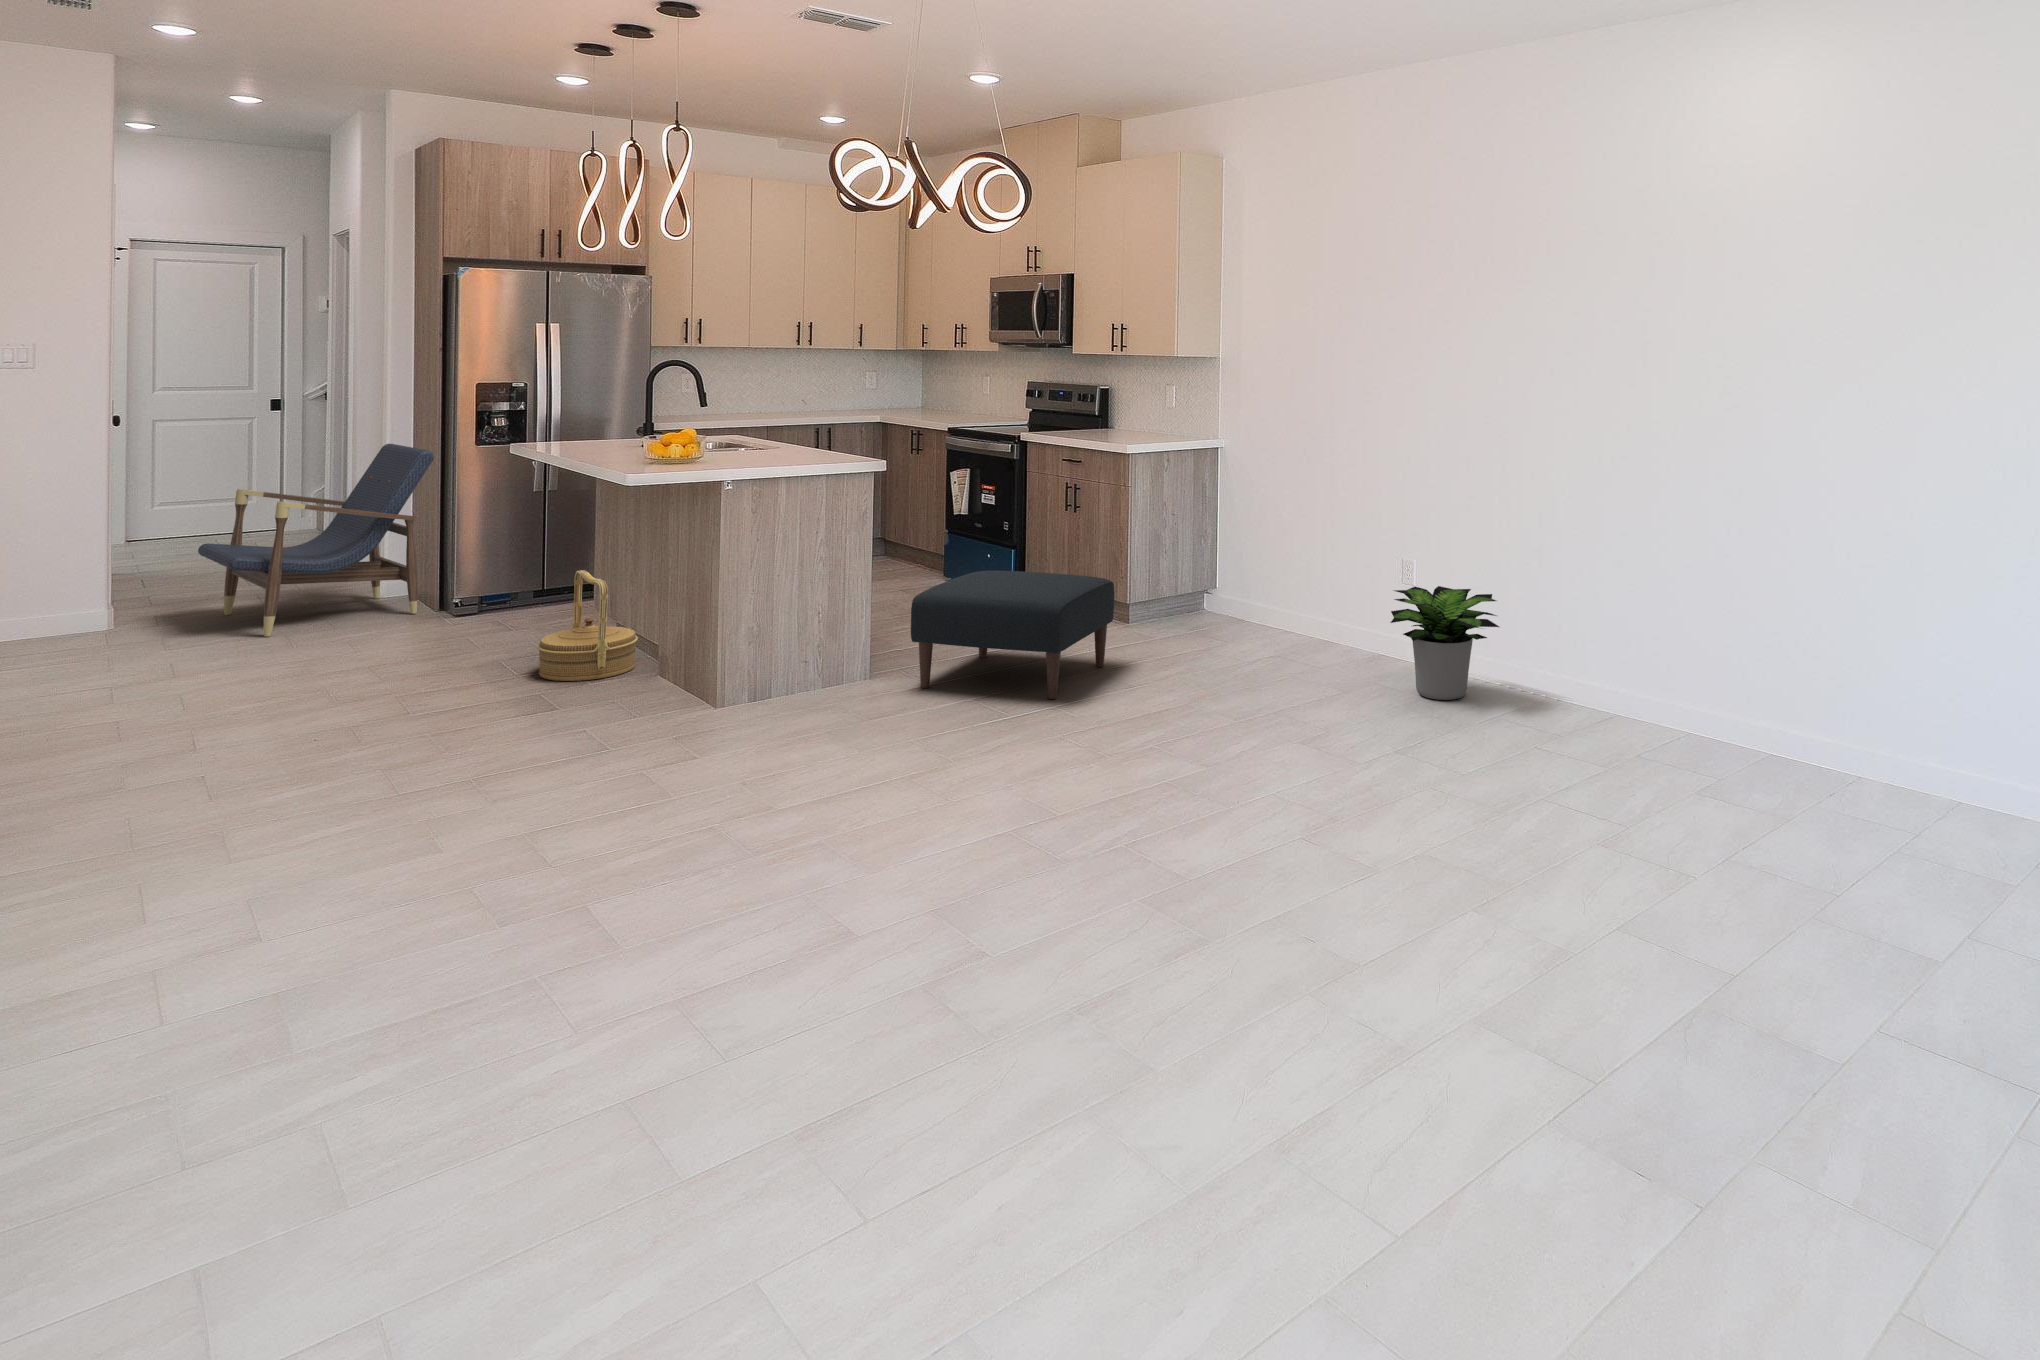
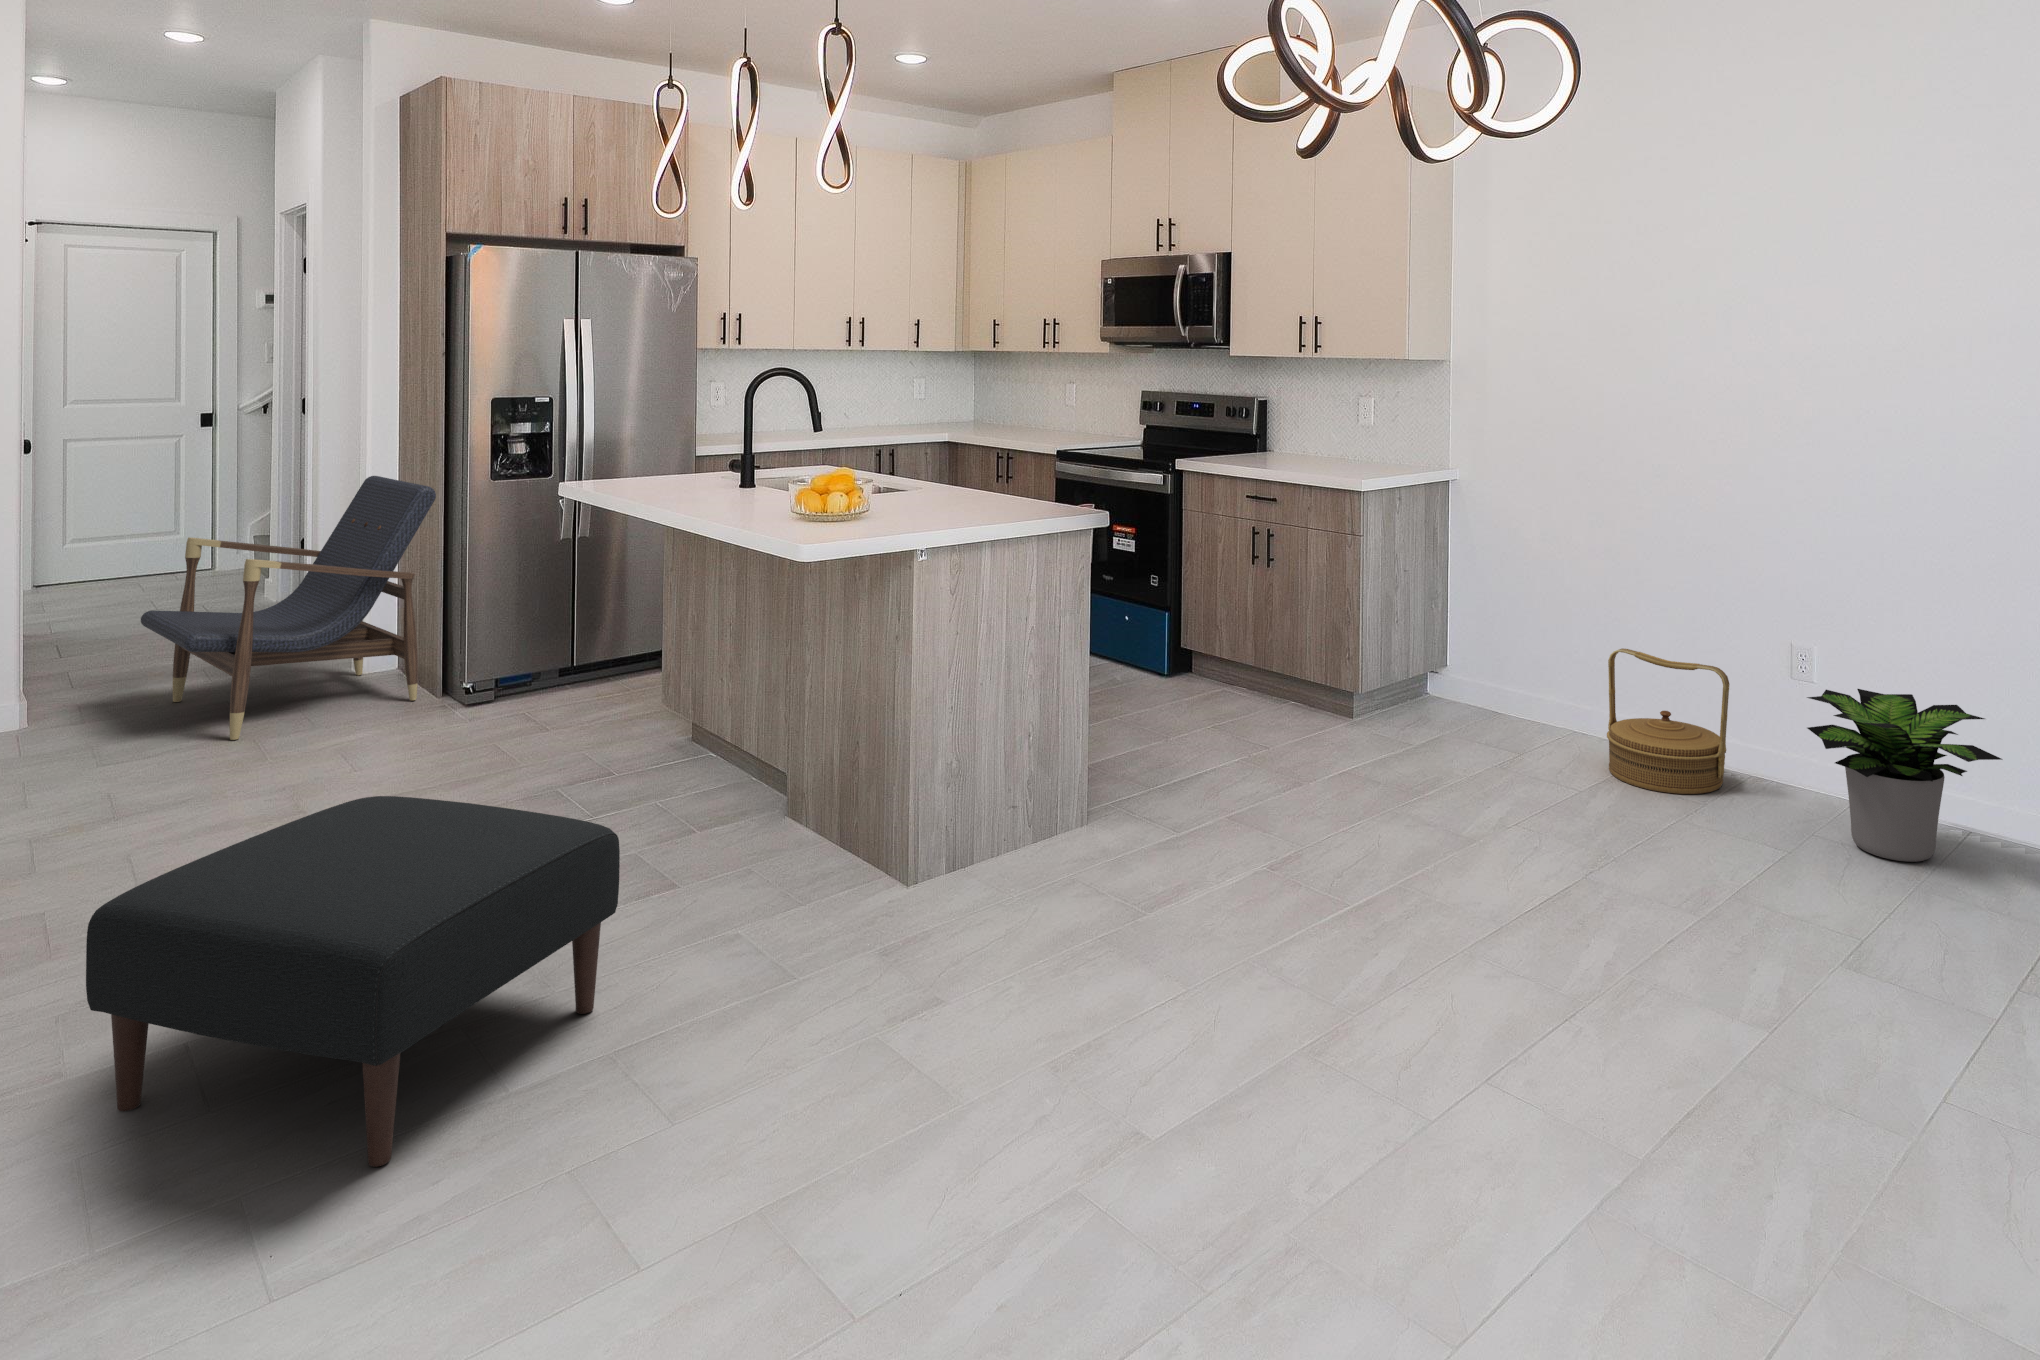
woven basket: present [537,570,638,681] -> present [1607,648,1730,794]
ottoman: present [911,571,1114,699] -> present [86,796,620,1167]

